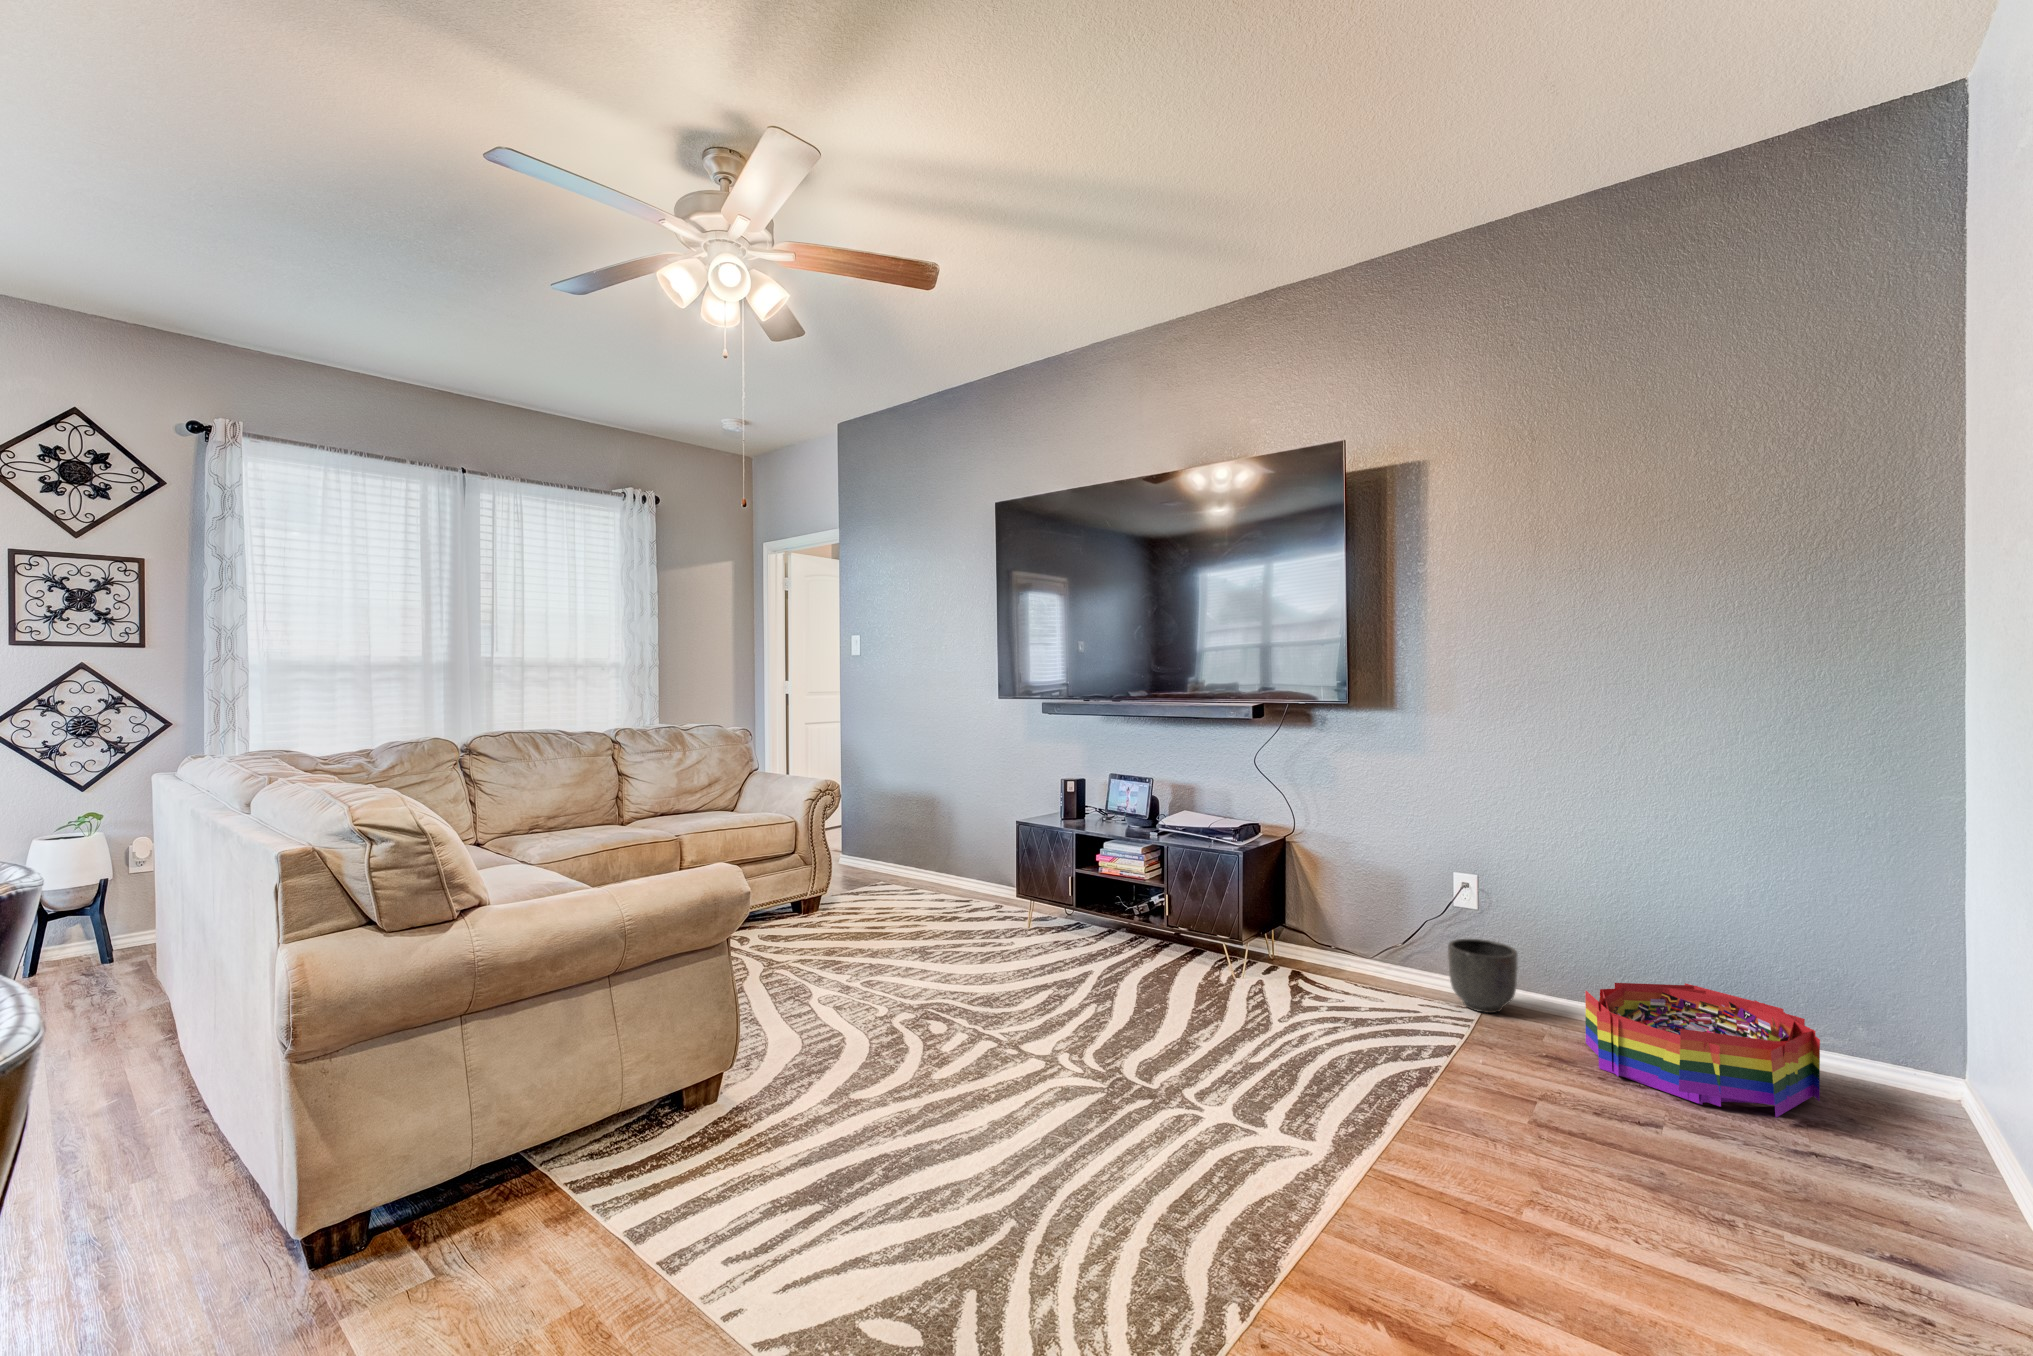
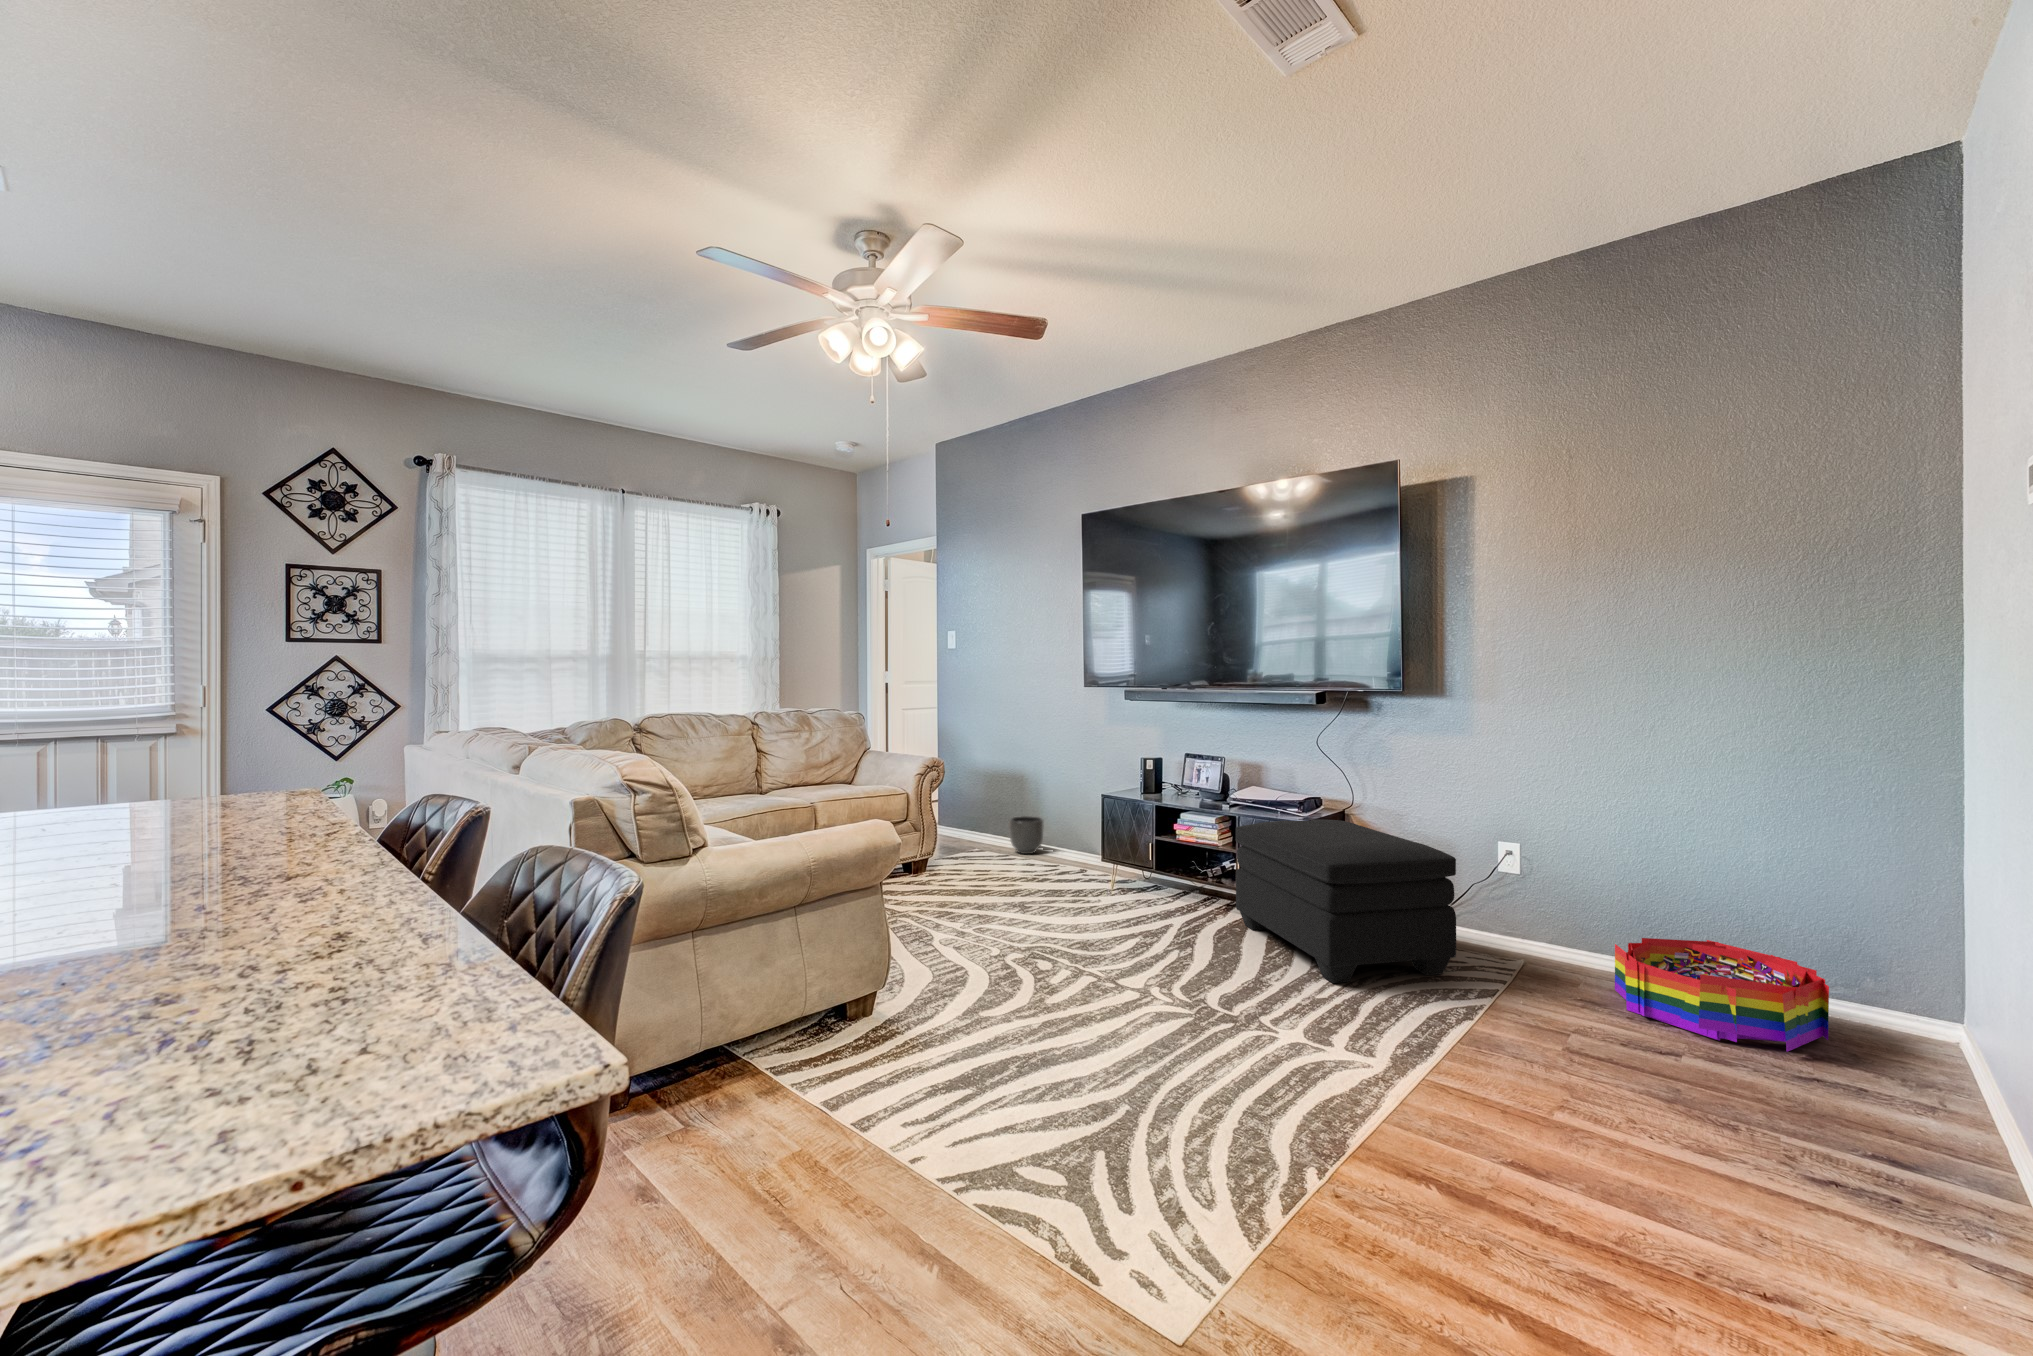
ottoman: none [1166,849,1411,1044] -> present [1236,820,1456,983]
planter: present [1448,939,1518,1013] -> present [1009,816,1043,854]

